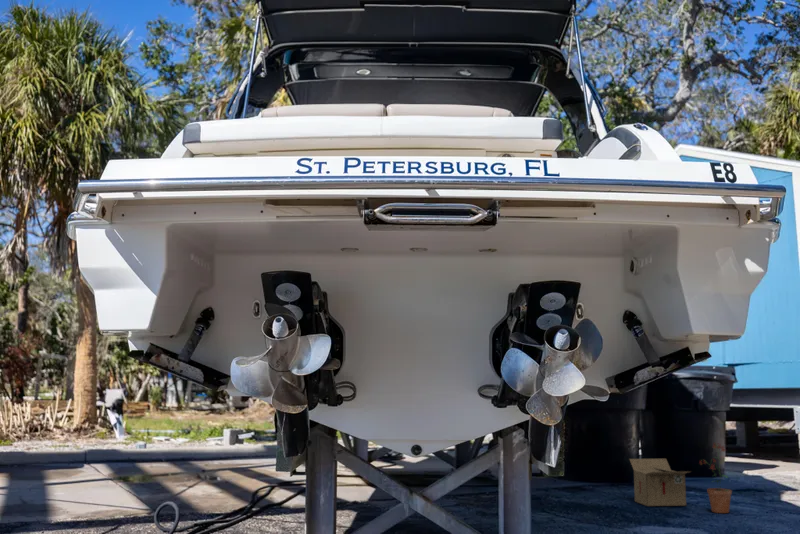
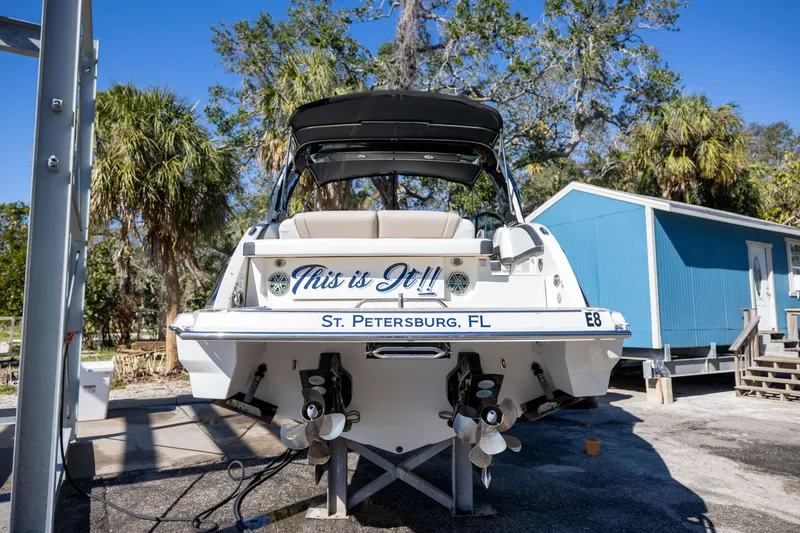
cardboard box: present [630,459,688,506] -> none [534,414,575,448]

